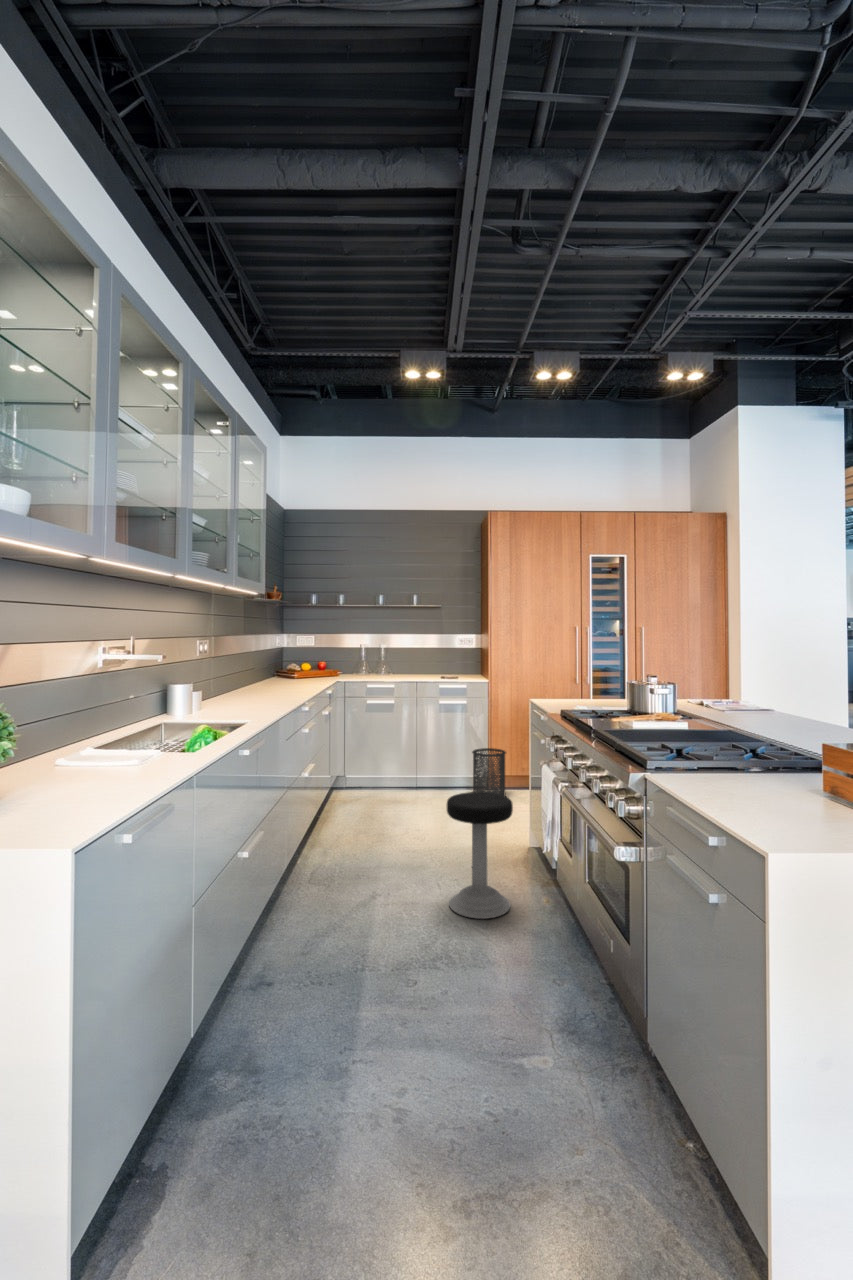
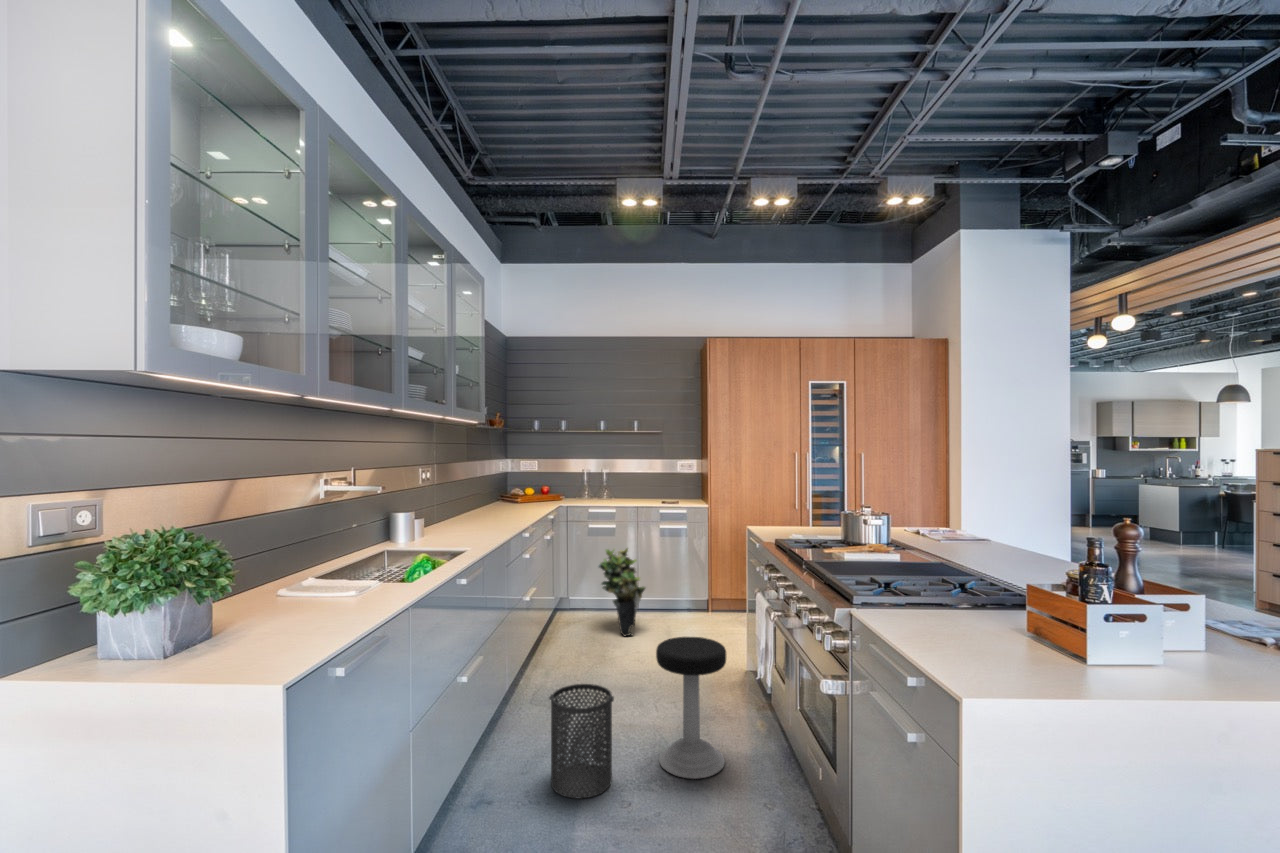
potted plant: none [380,720,428,806] -> present [598,548,645,636]
trash can: present [472,748,506,796] -> present [549,684,614,799]

